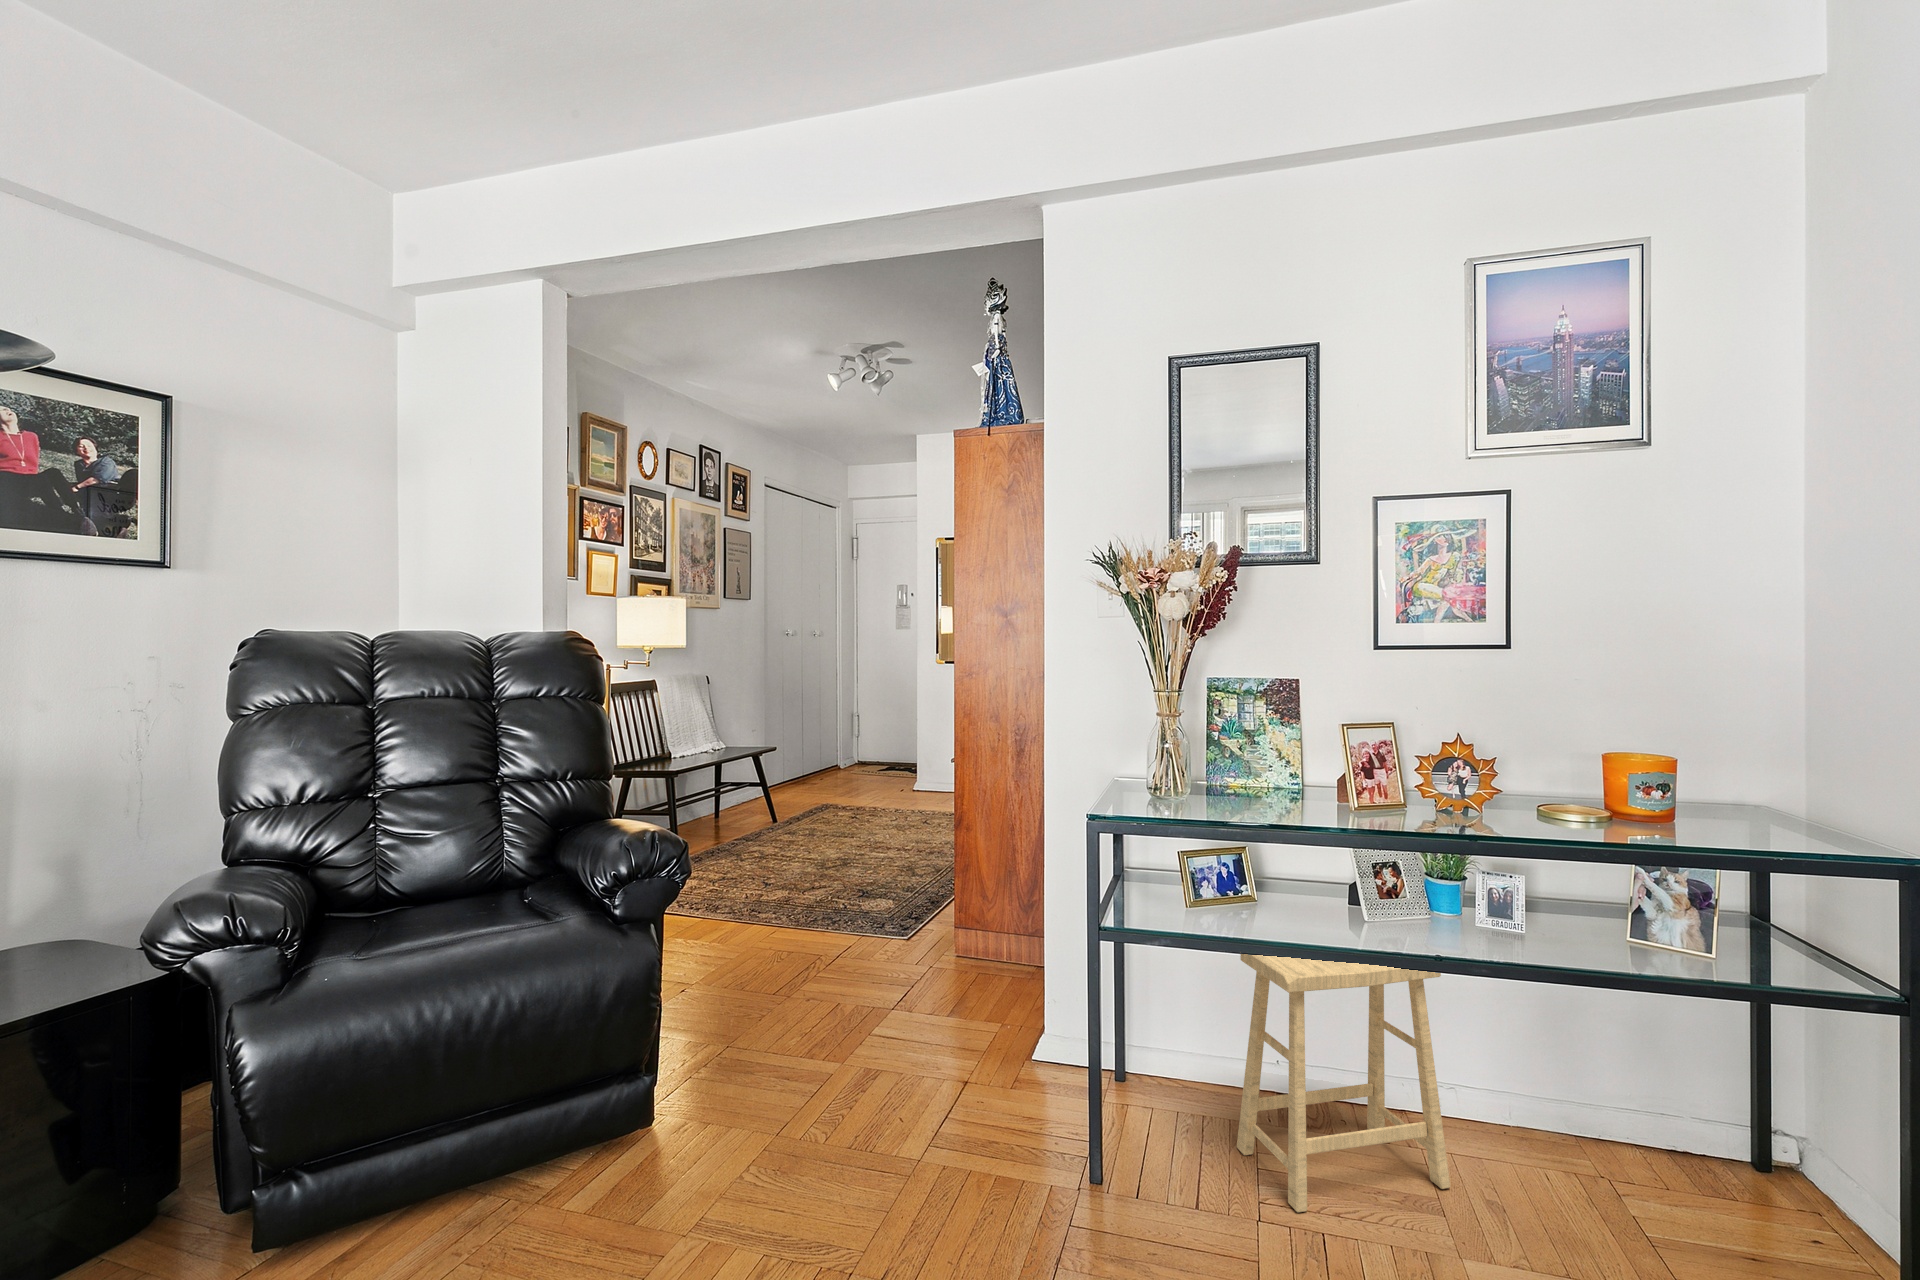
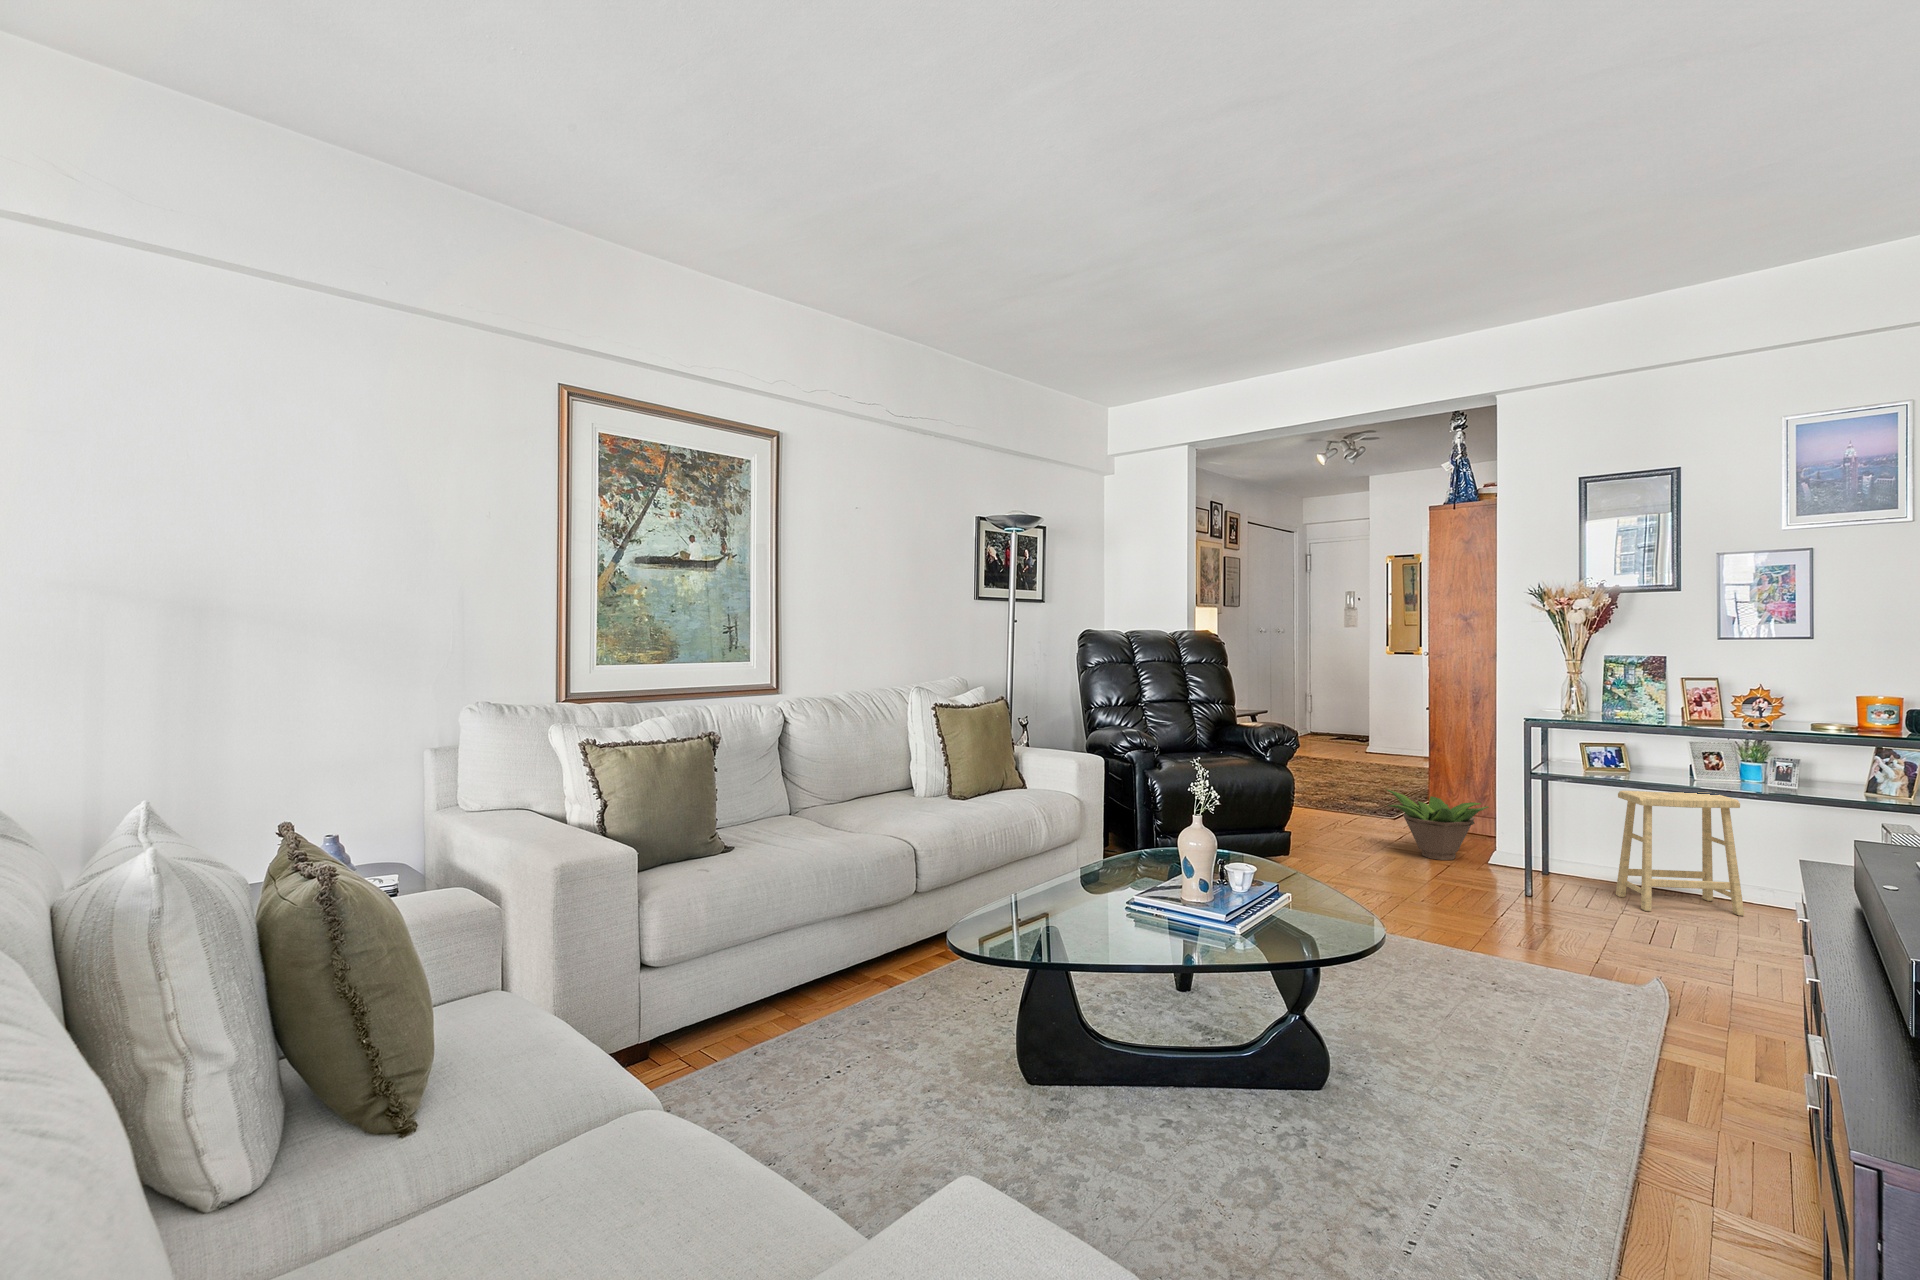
decorative plant: none [856,927,1032,1068] -> present [1387,790,1489,860]

